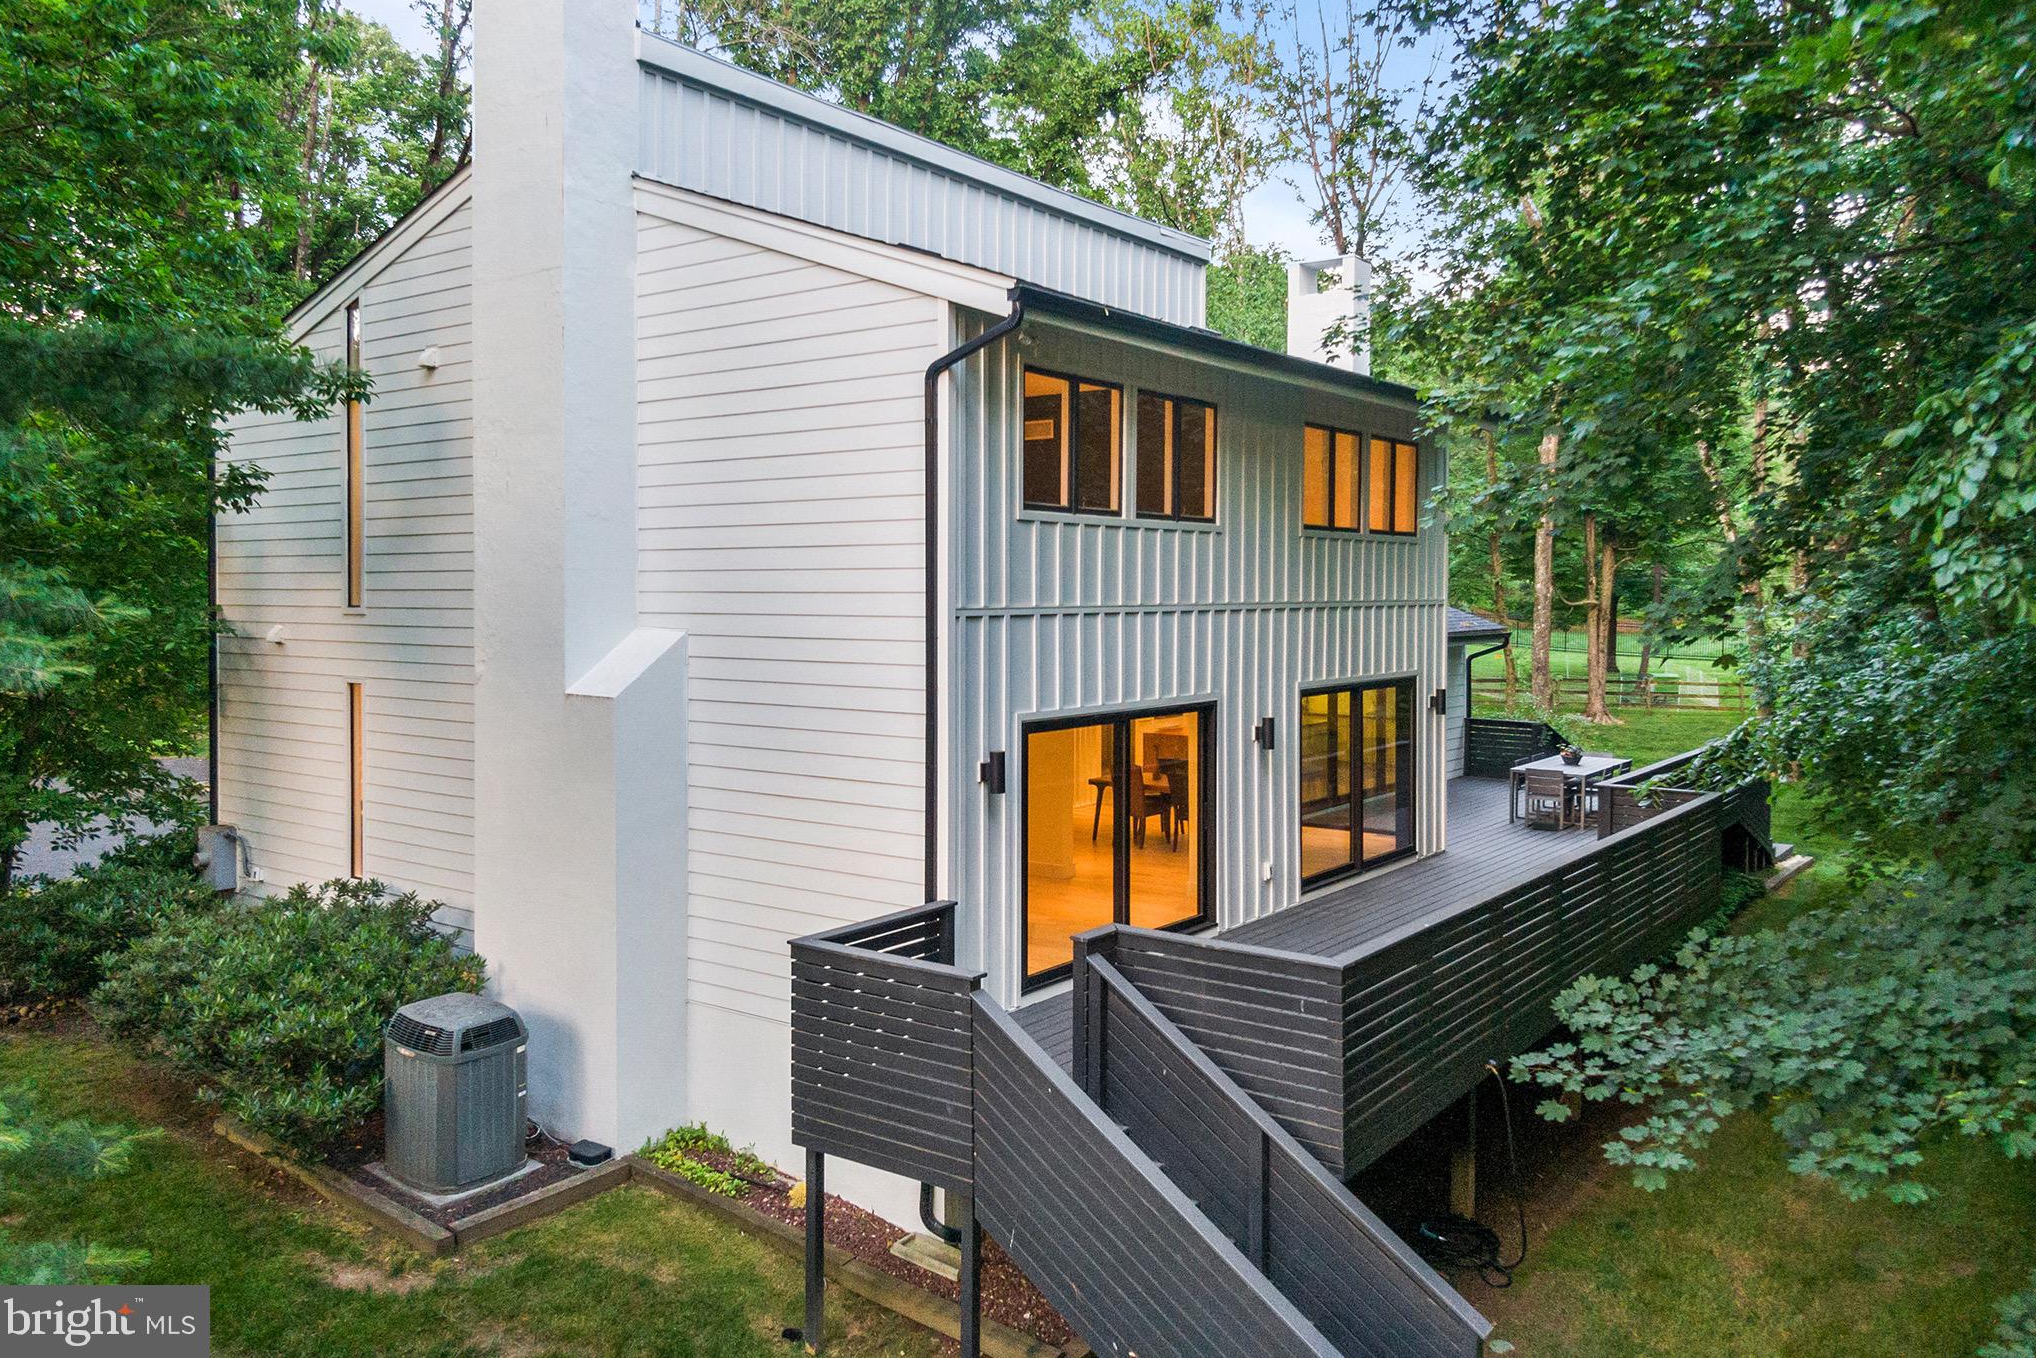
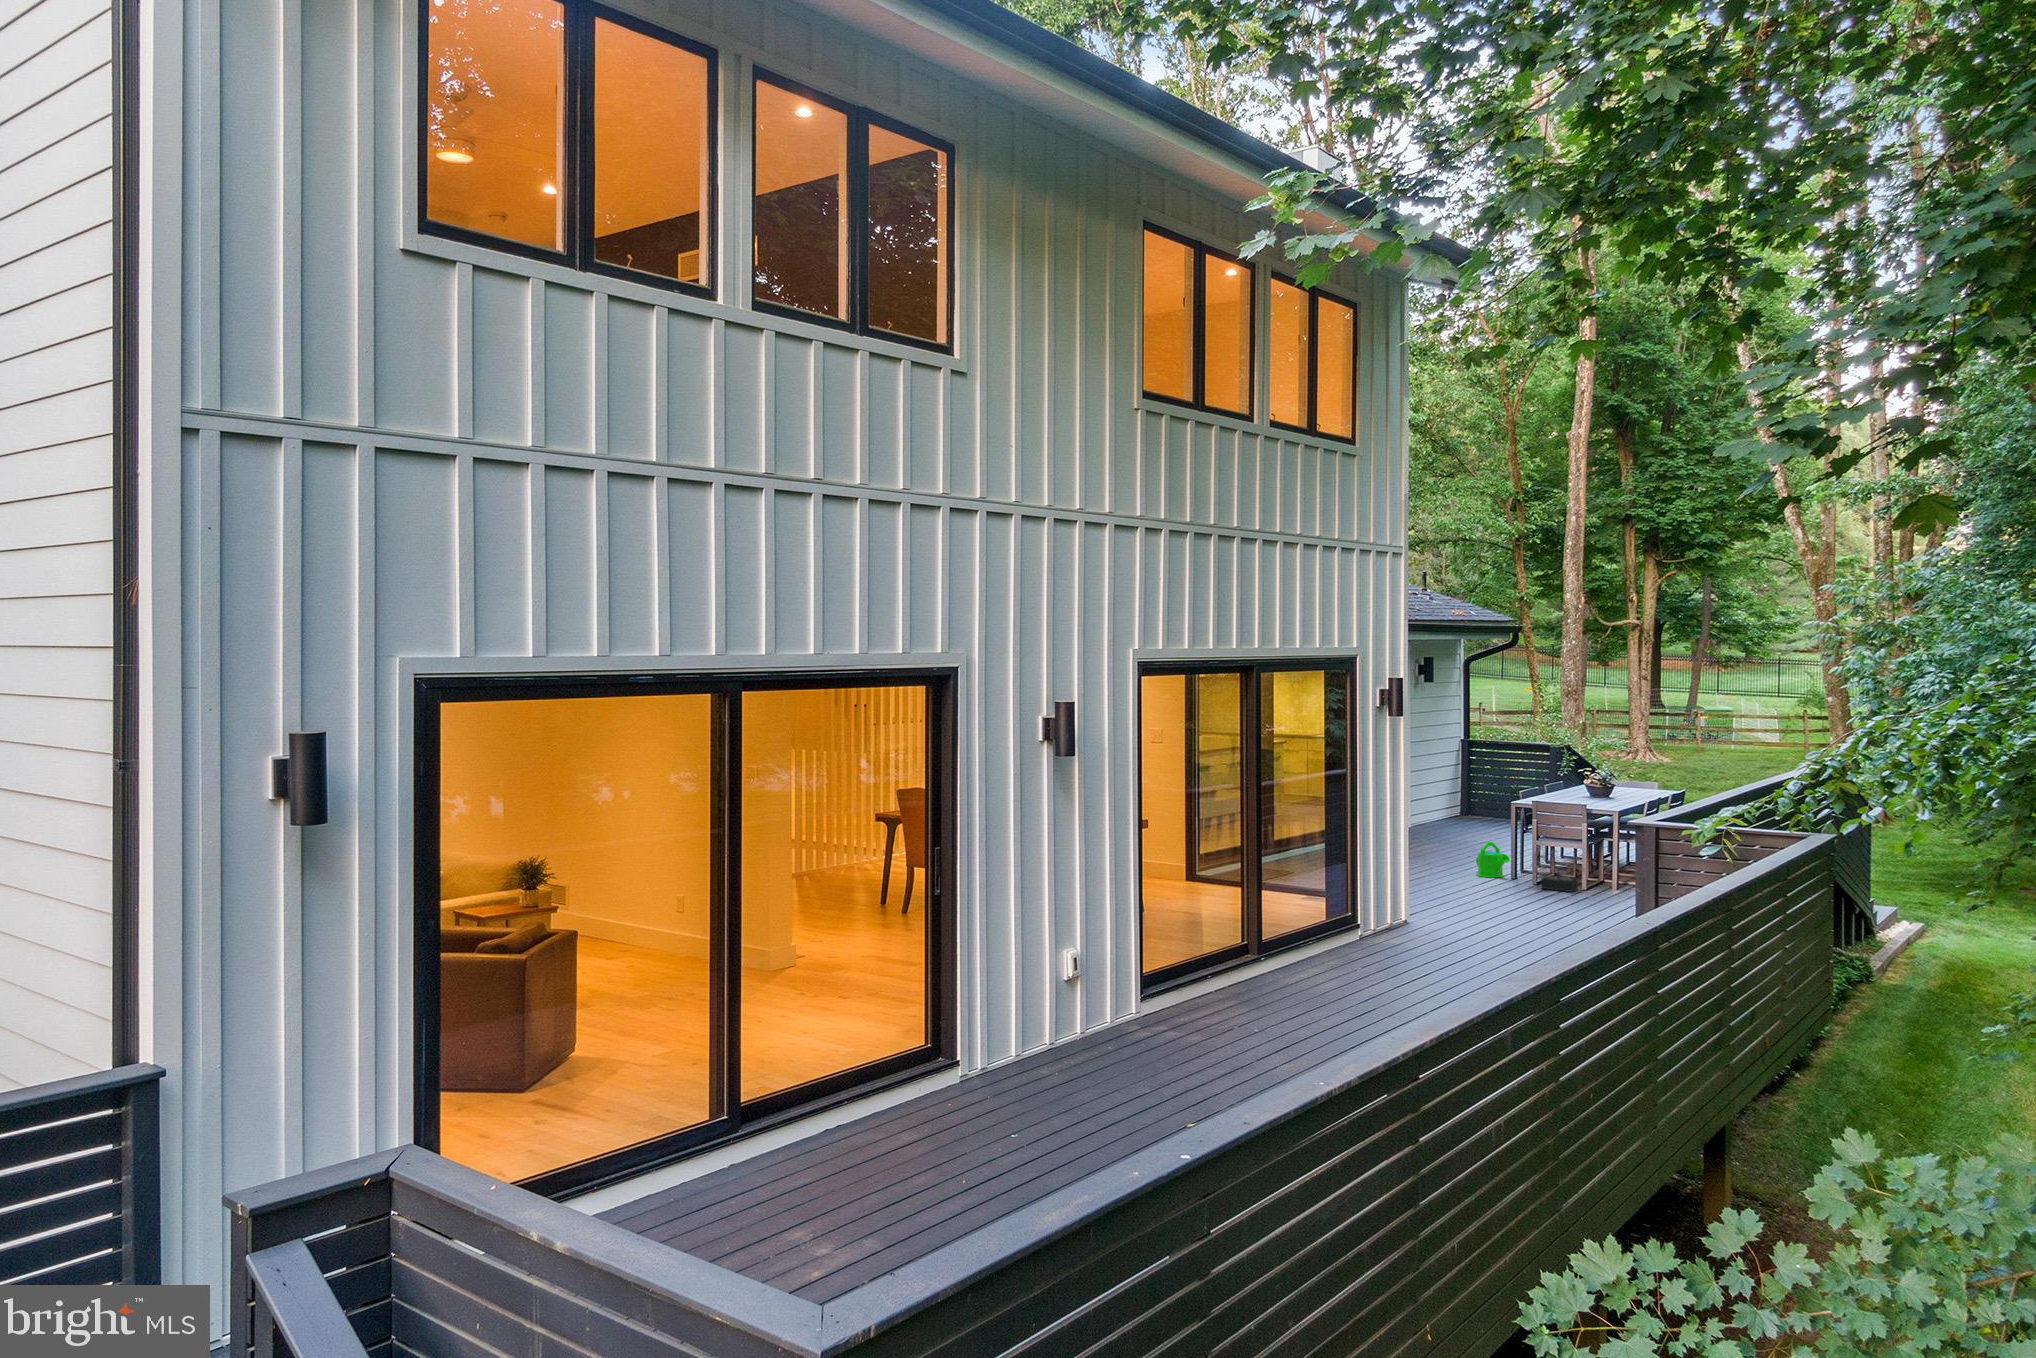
watering can: none [1486,796,1510,821] -> present [1476,842,1510,877]

